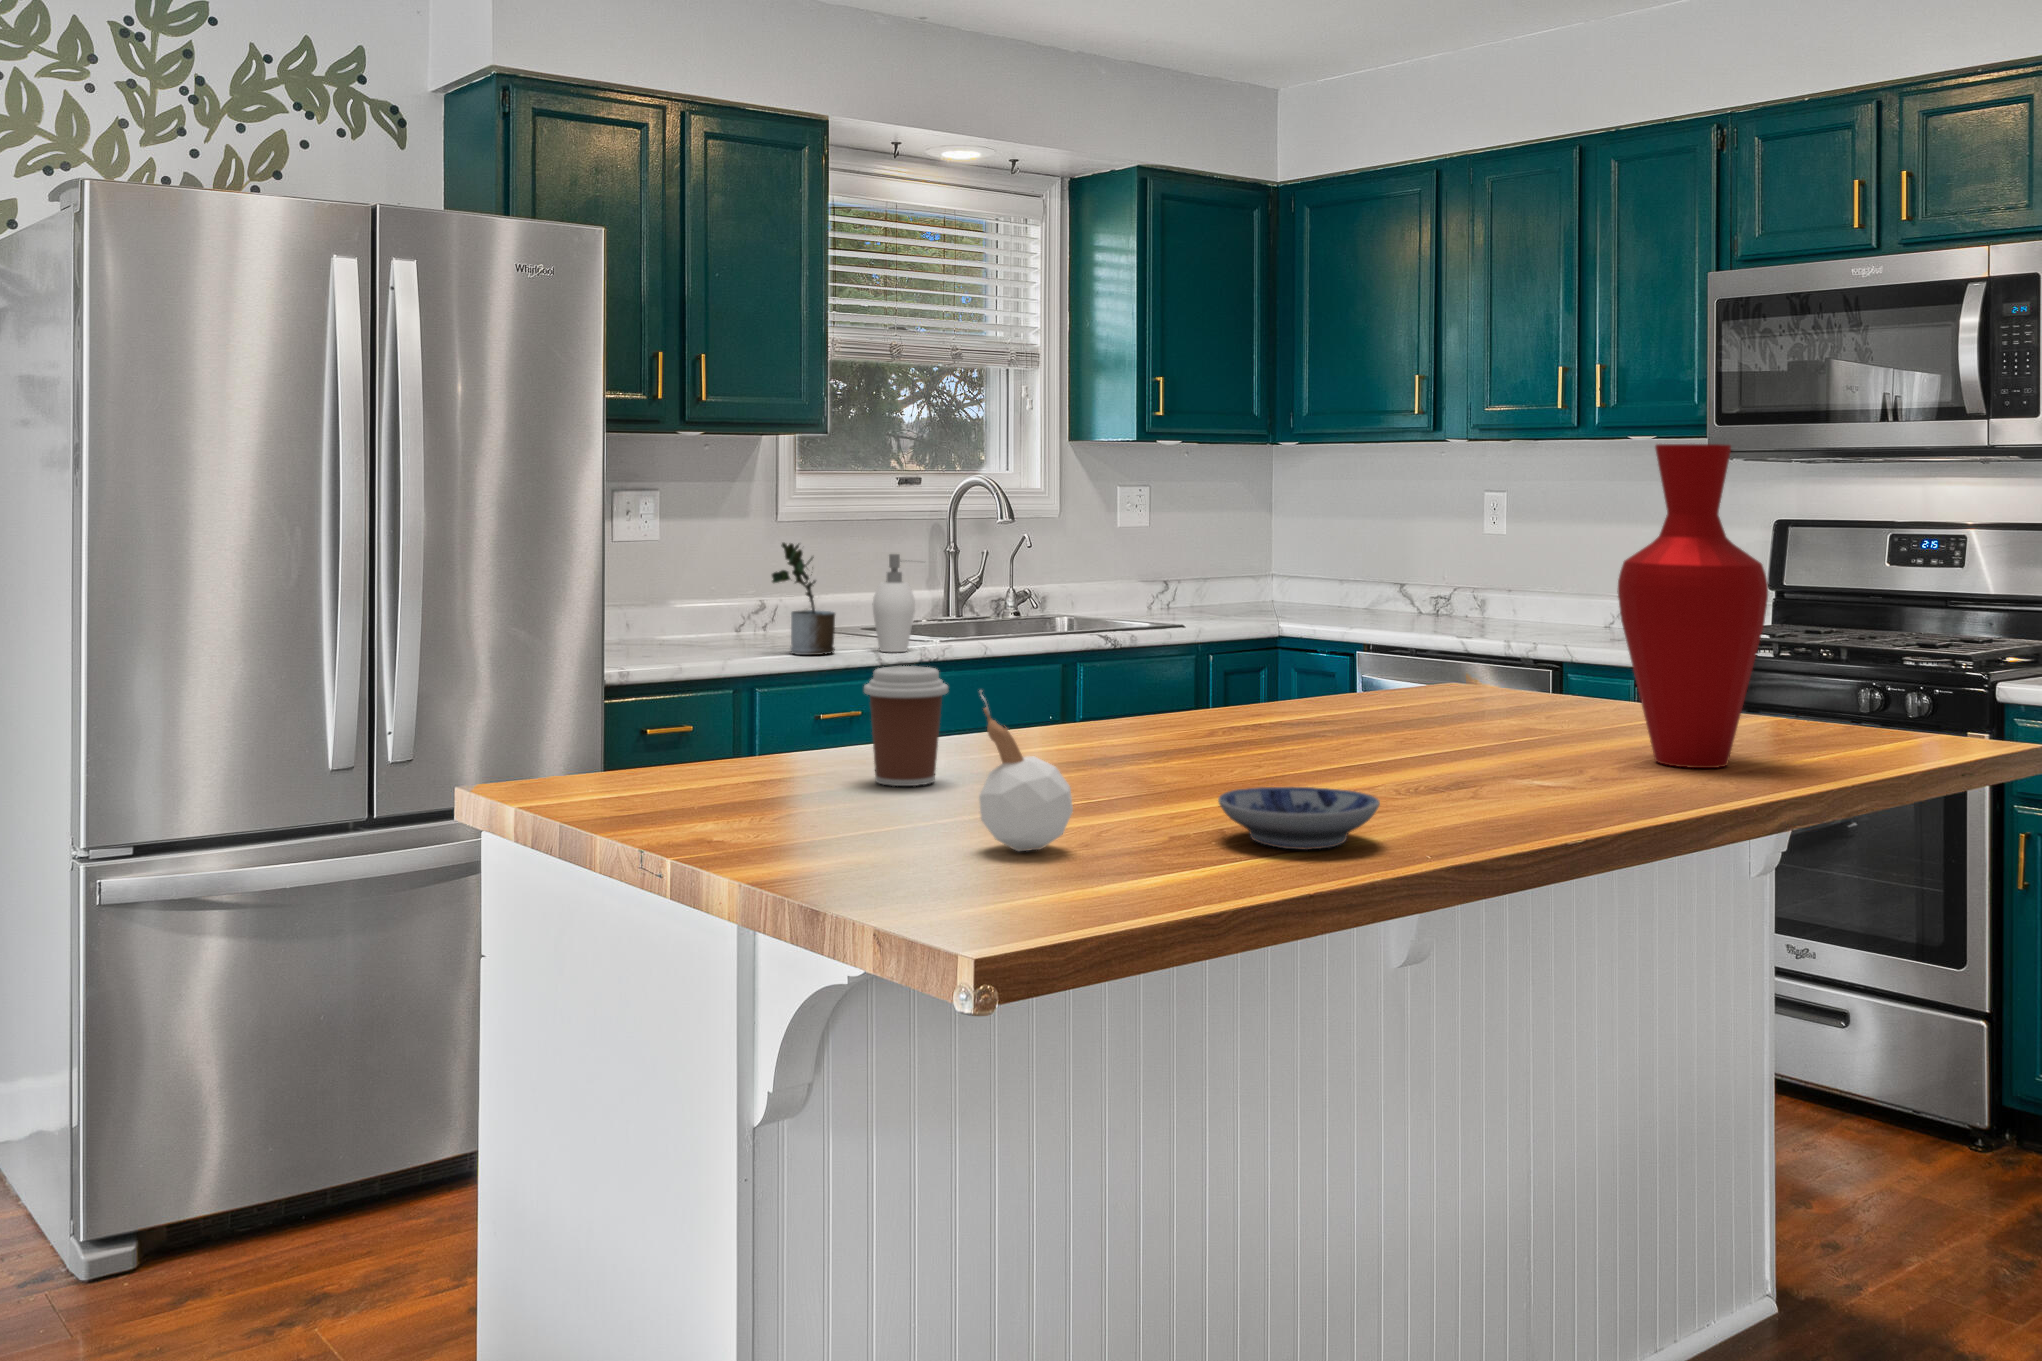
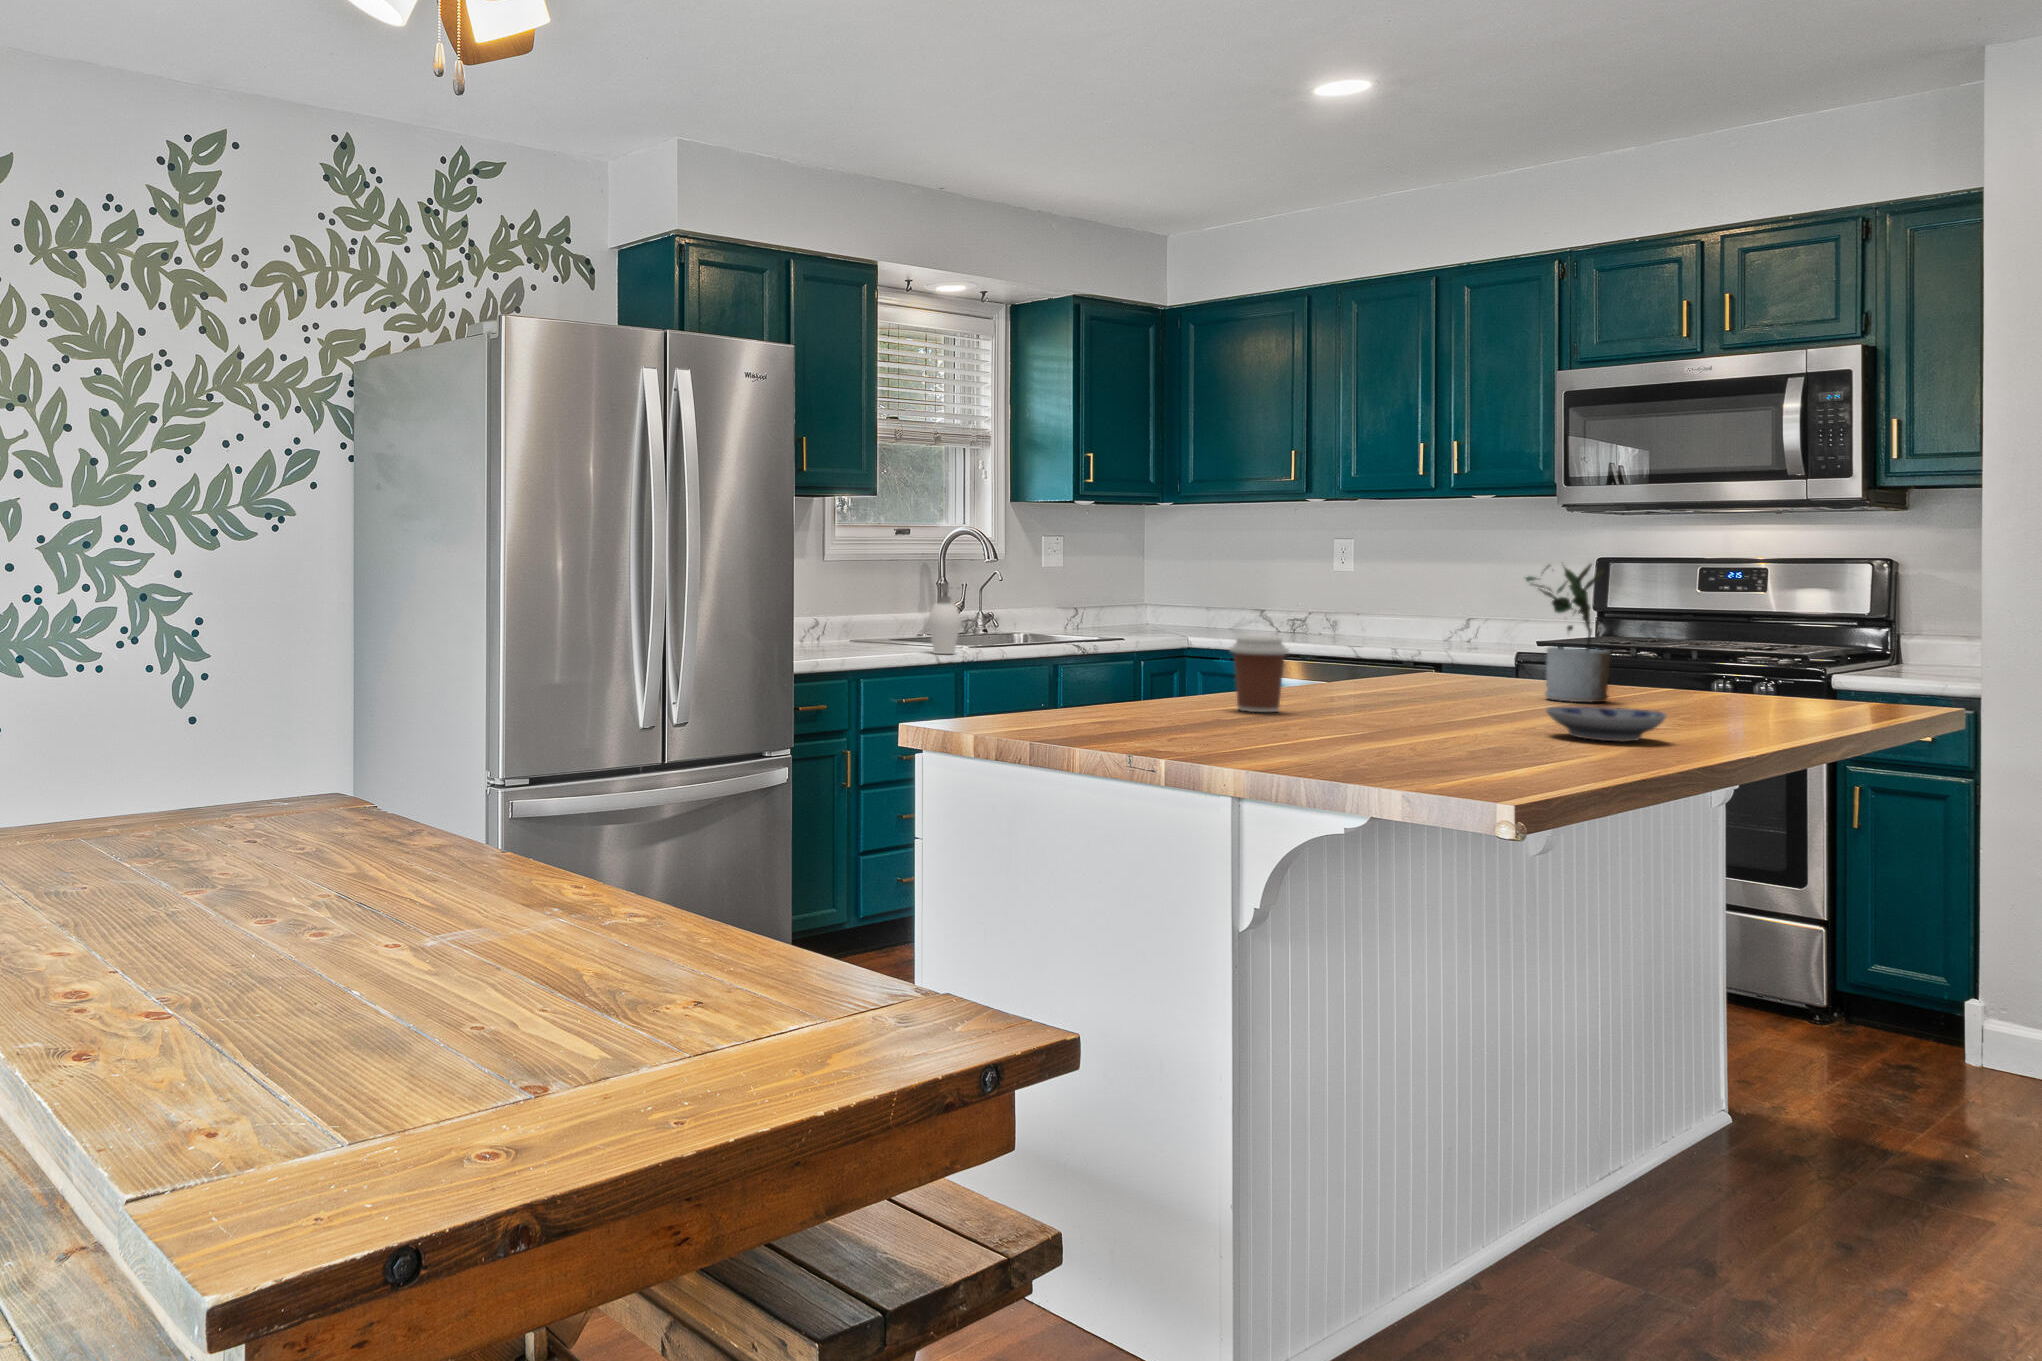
vase: present [1617,444,1768,768] -> none [1694,490,1814,709]
potted plant: present [772,543,835,655] -> present [1526,564,1610,702]
candle: present [979,690,1073,851] -> none [1412,640,1478,740]

